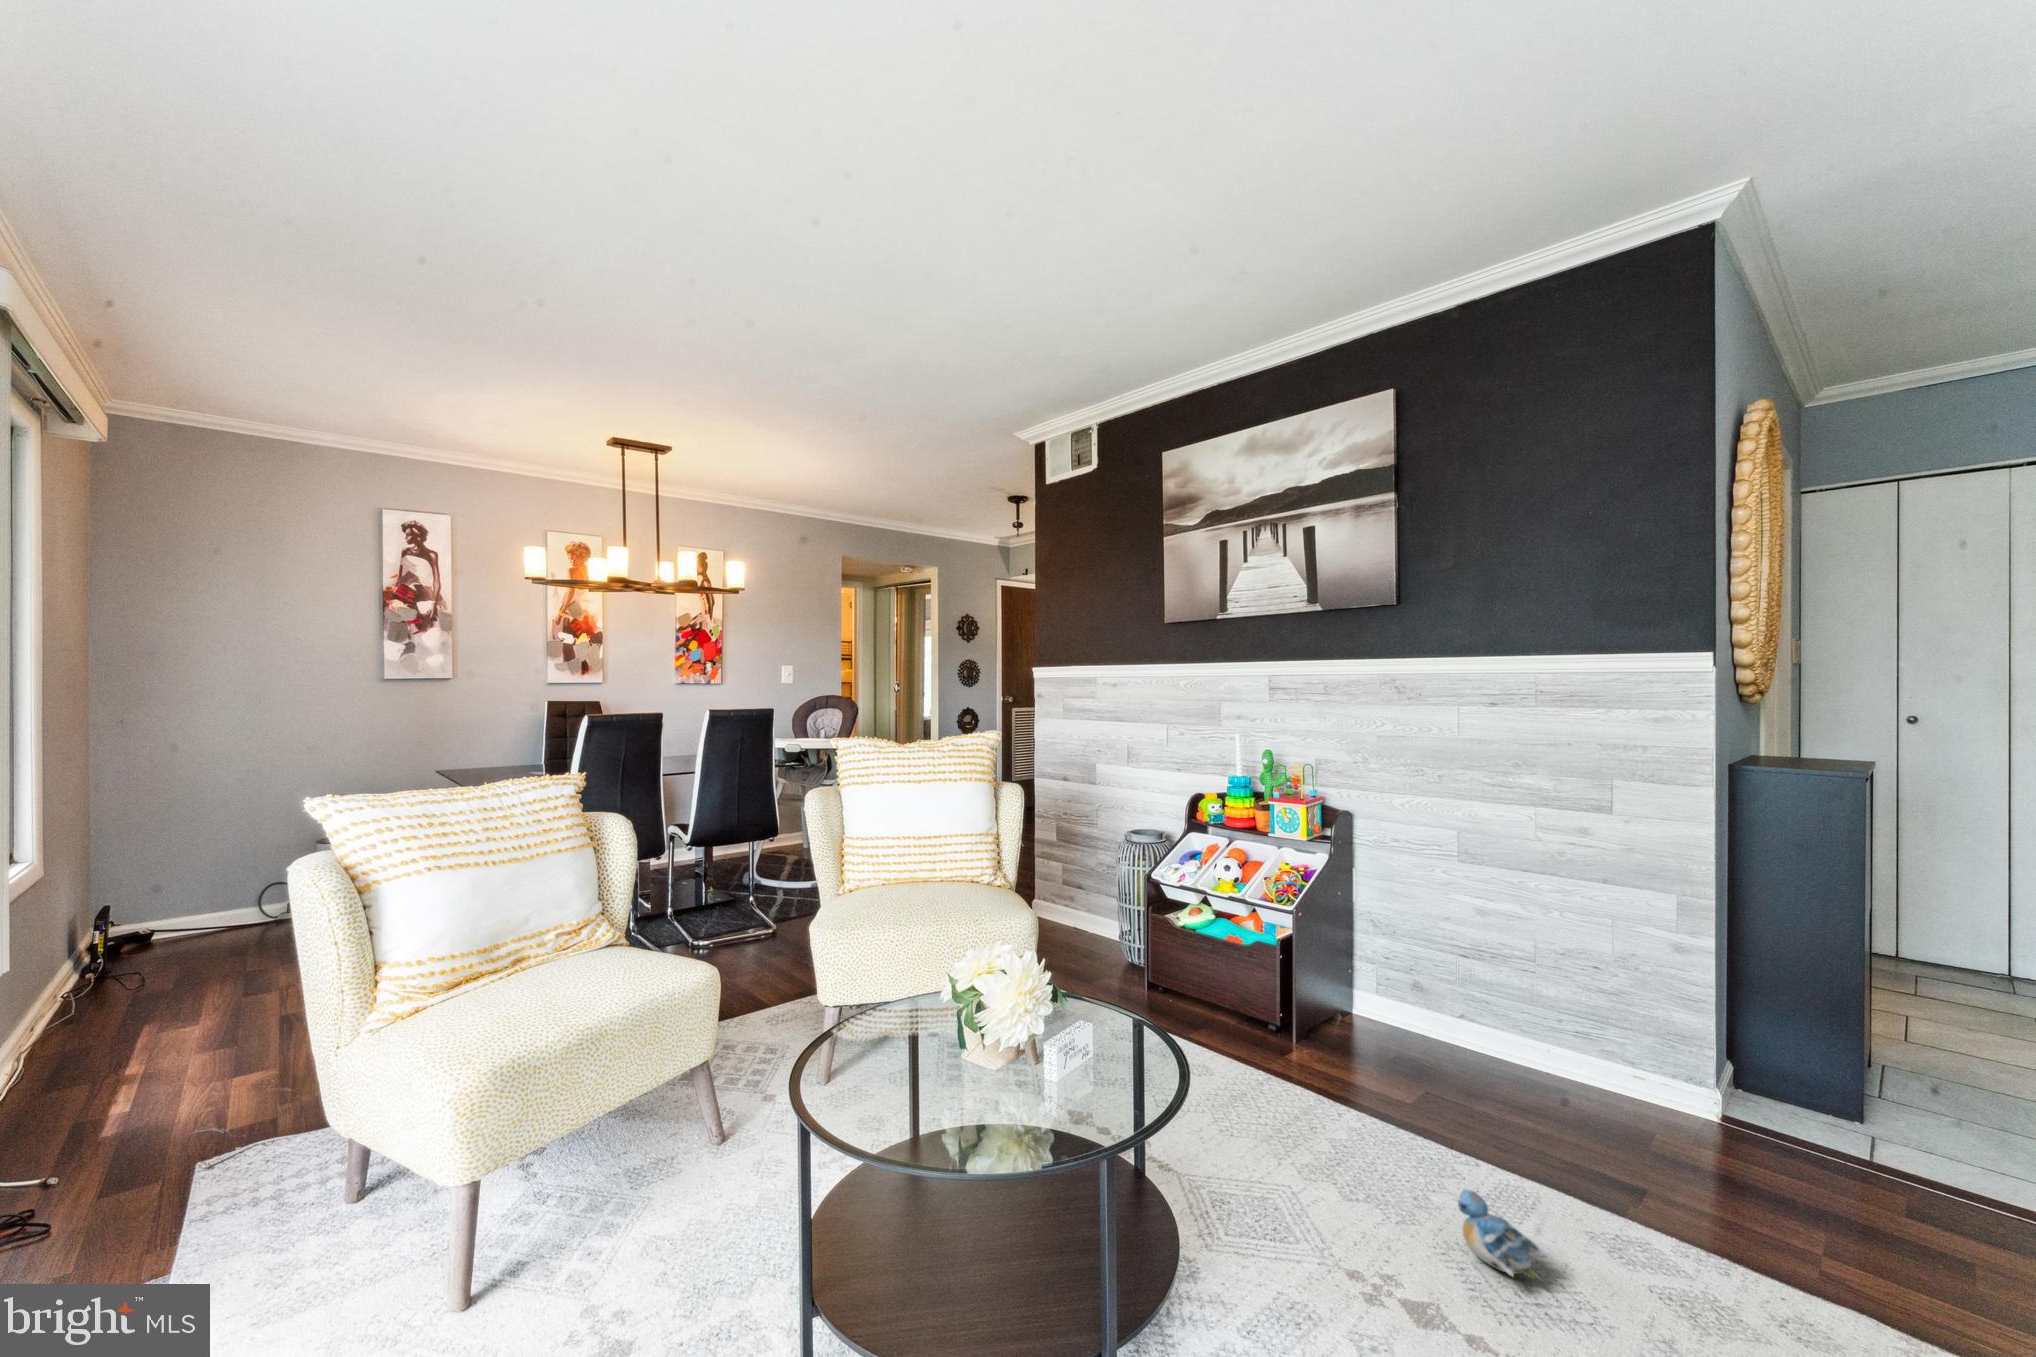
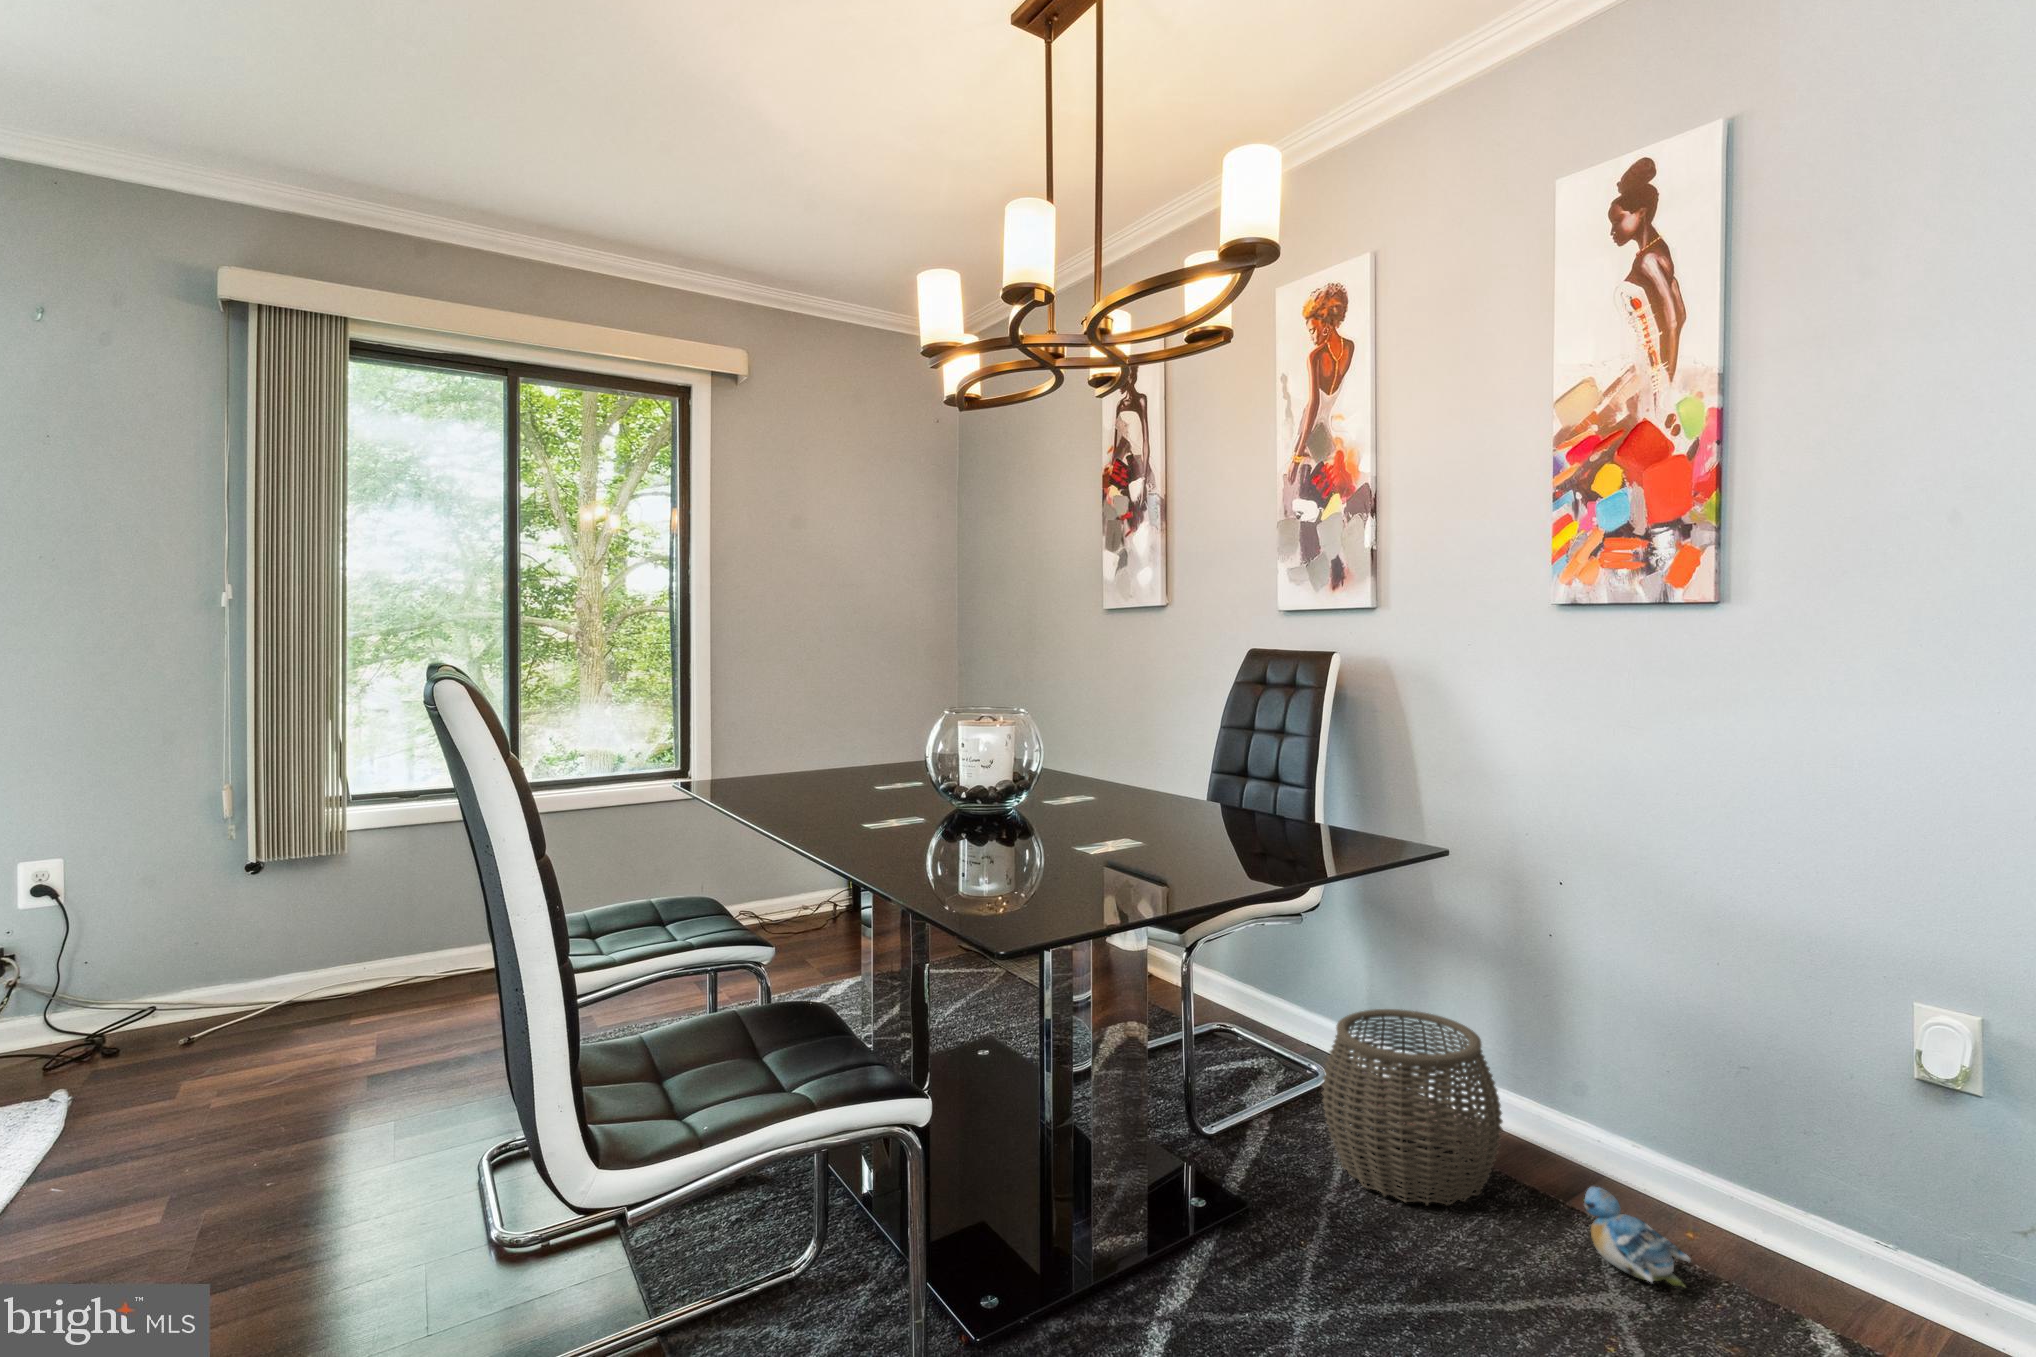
woven basket: none [1236,1024,1391,1202] -> present [1322,1009,1503,1205]

